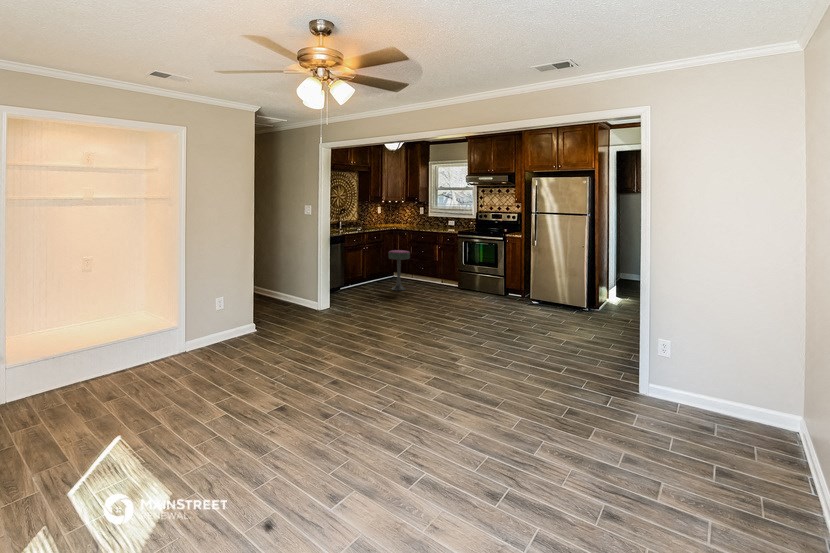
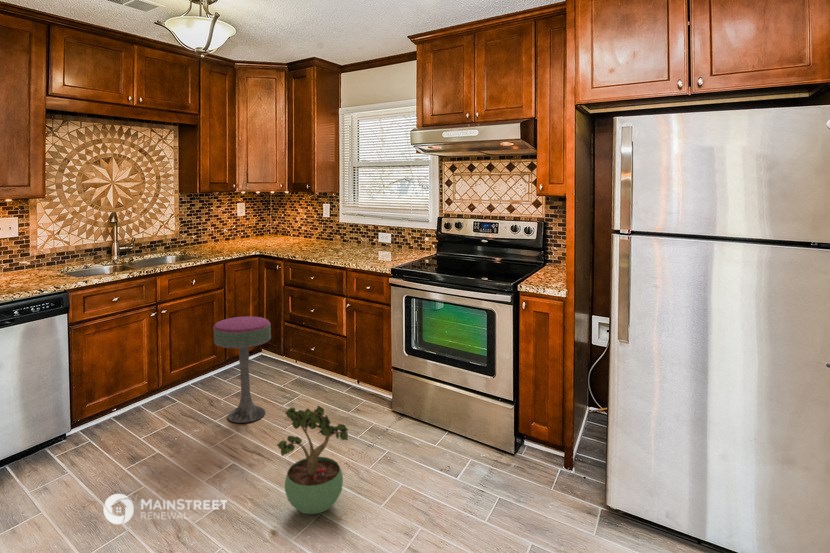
potted plant: none [425,267,449,304] -> present [277,406,348,514]

